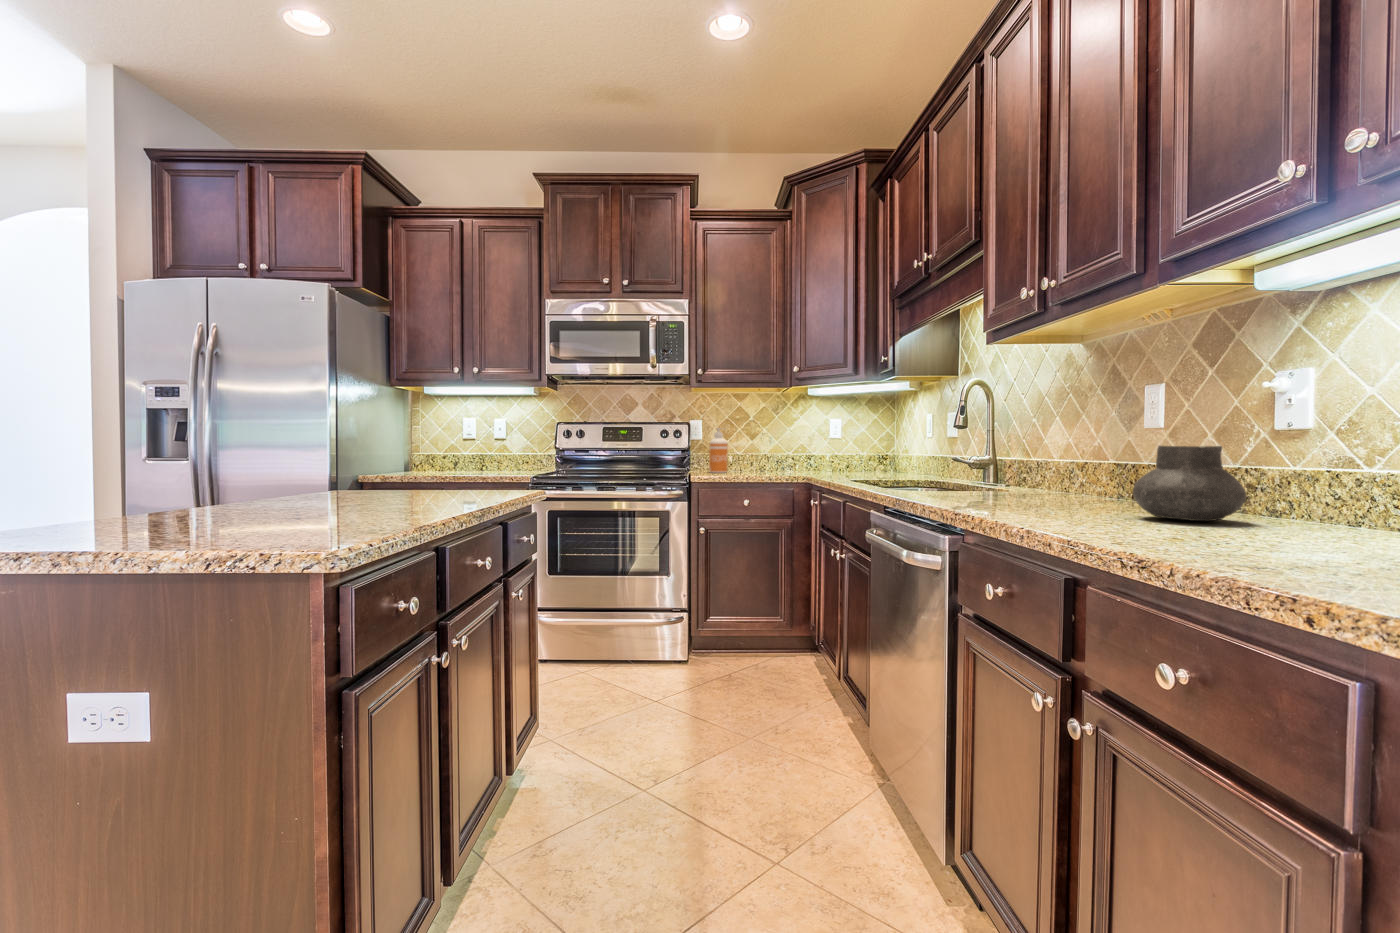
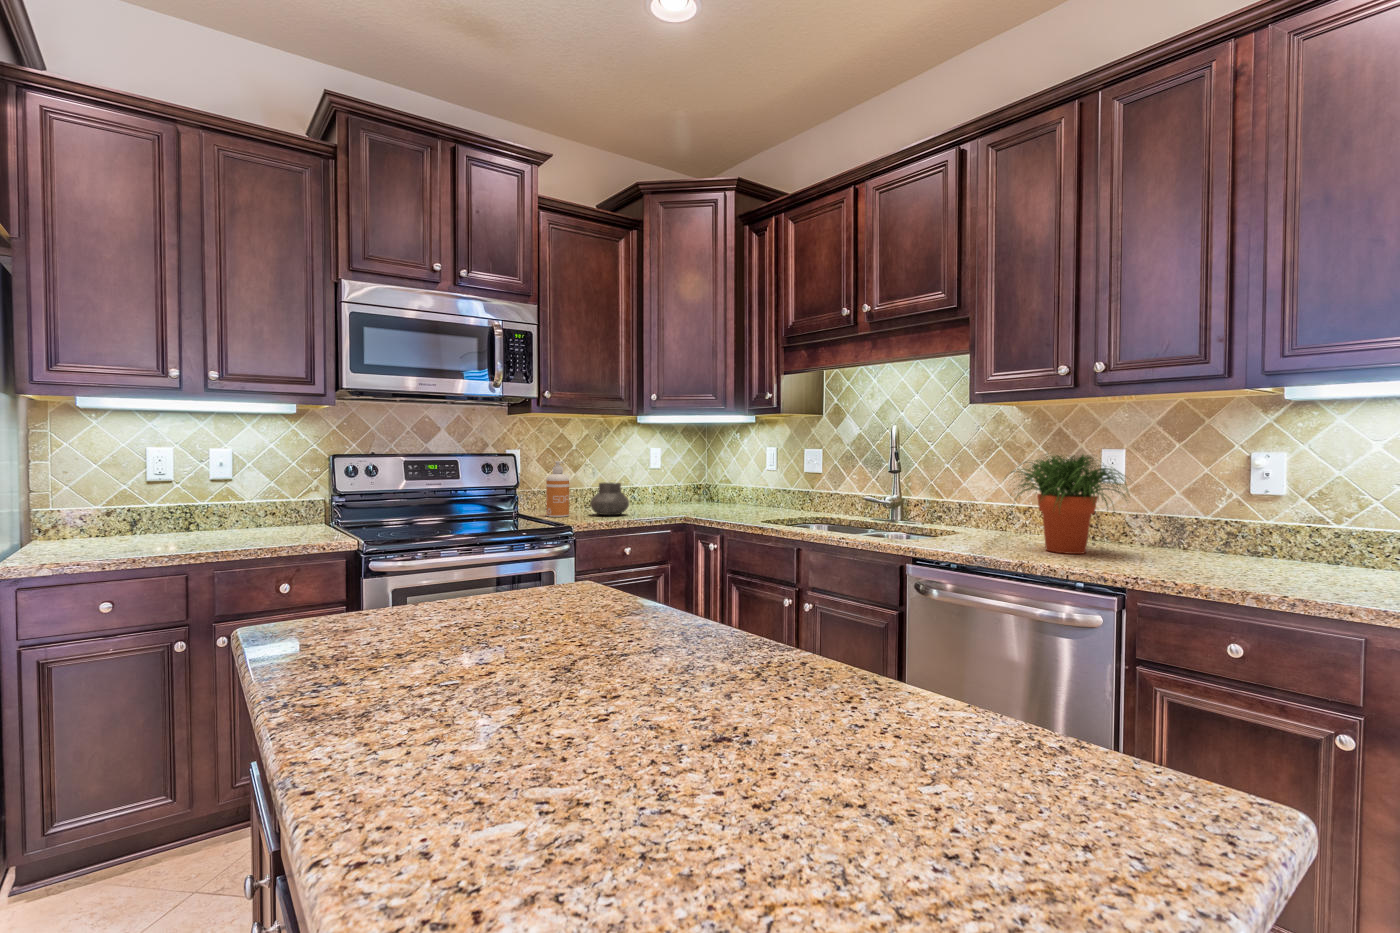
potted plant: none [957,389,1103,503] -> present [1013,454,1128,554]
vase: present [1133,446,1246,521] -> present [590,483,629,515]

